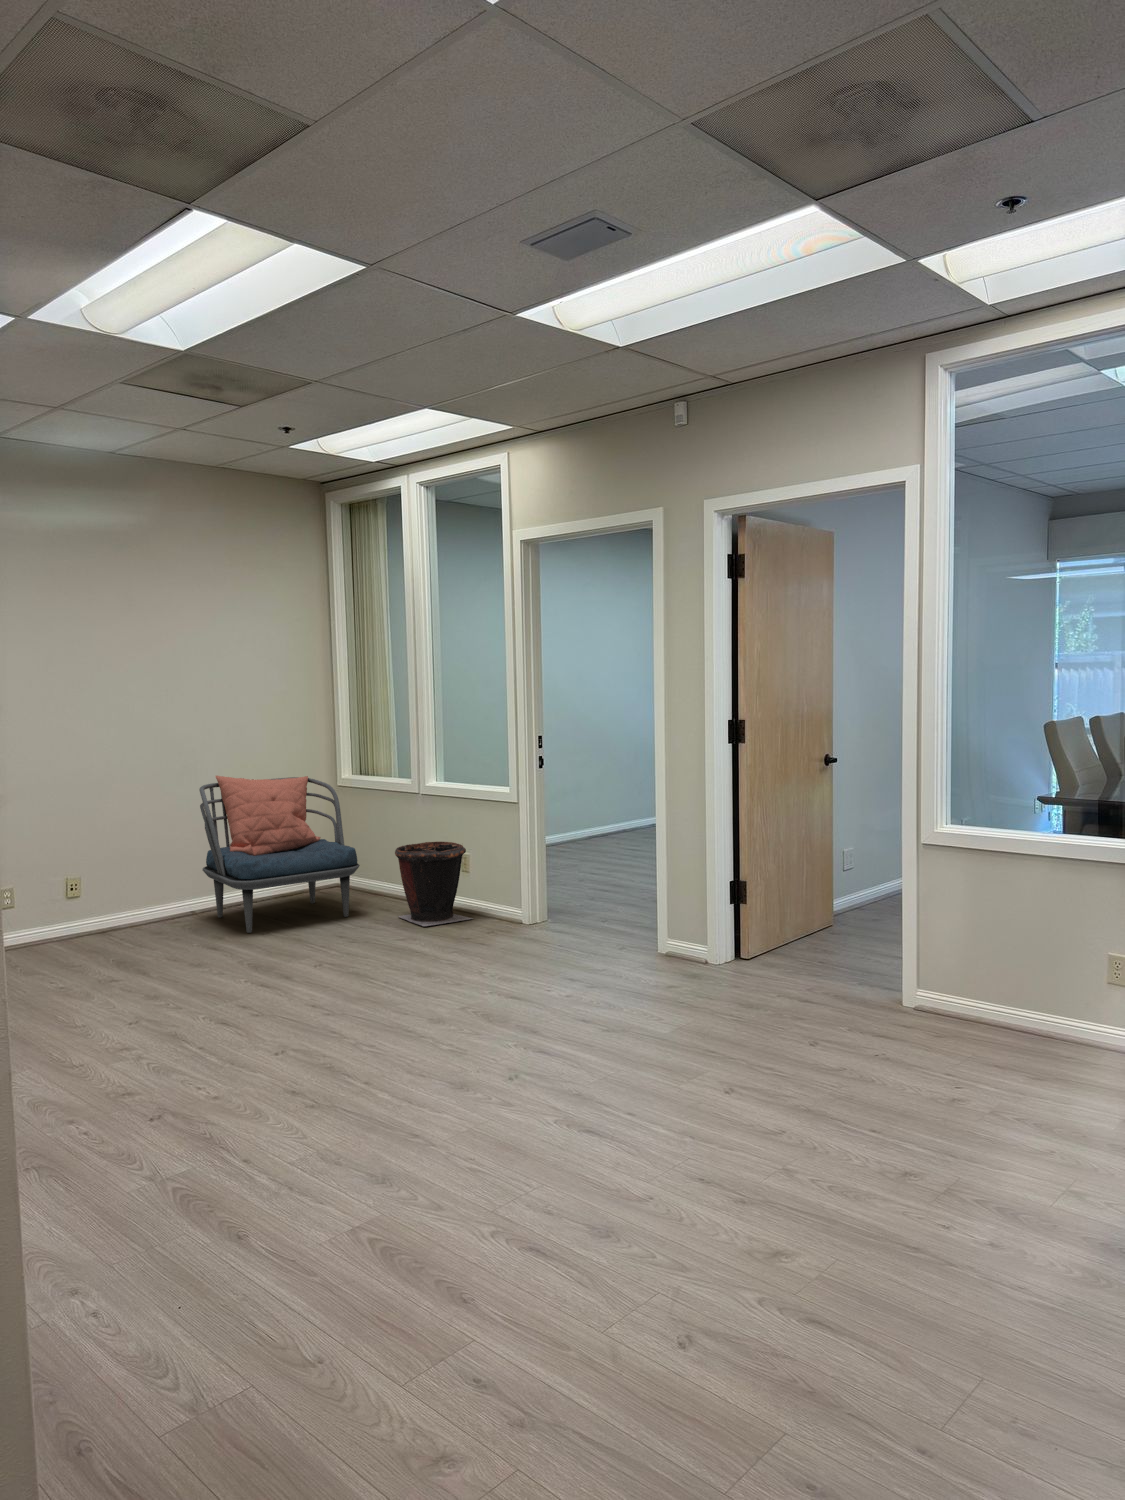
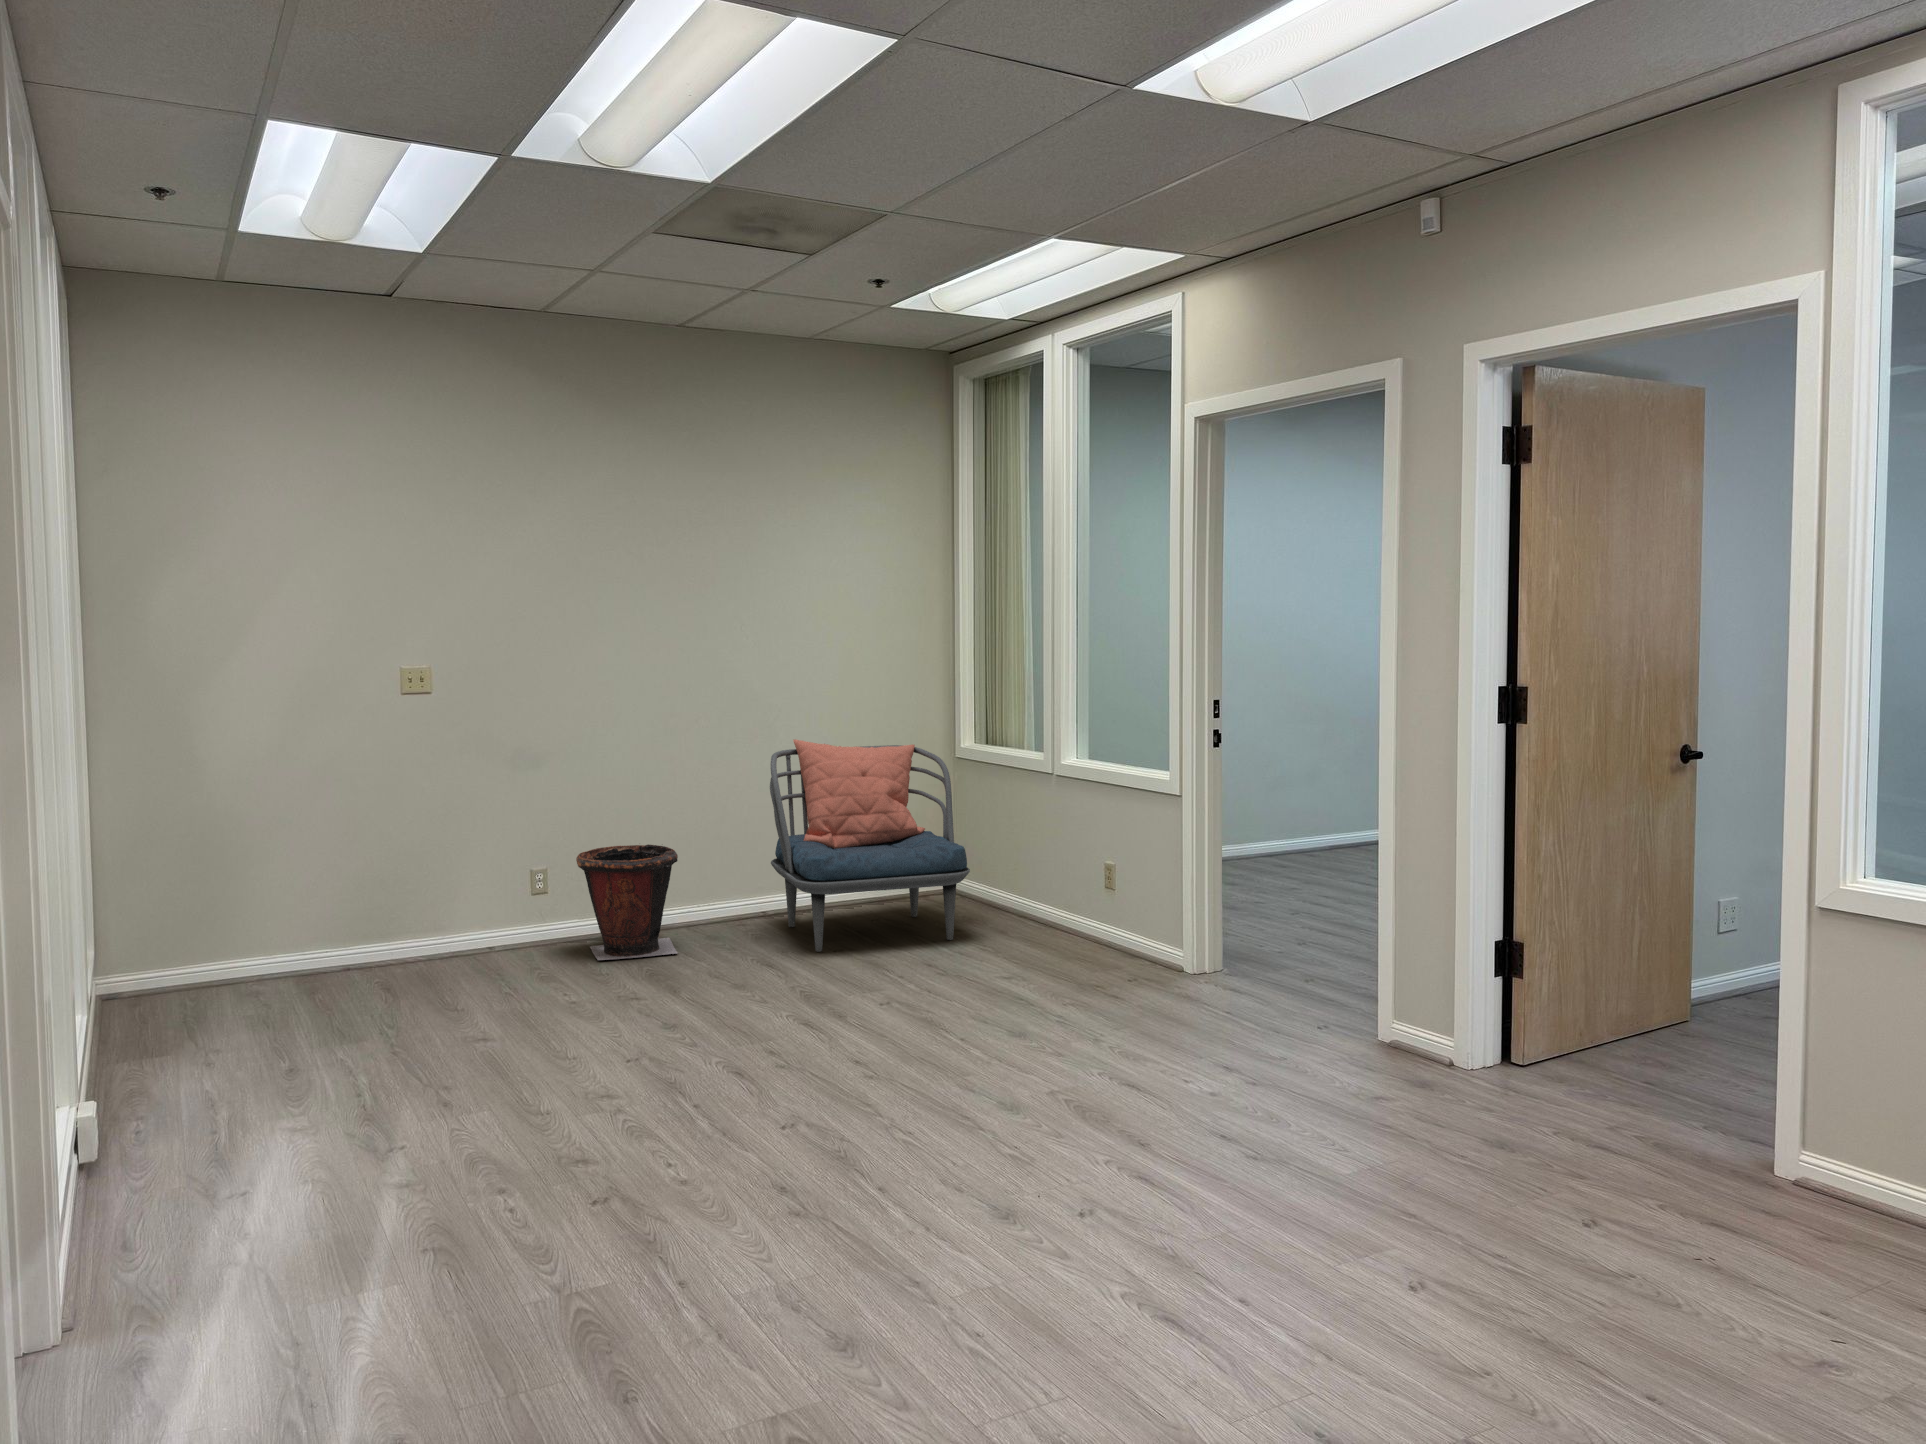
waste bin: present [395,842,472,926] -> present [576,844,678,960]

